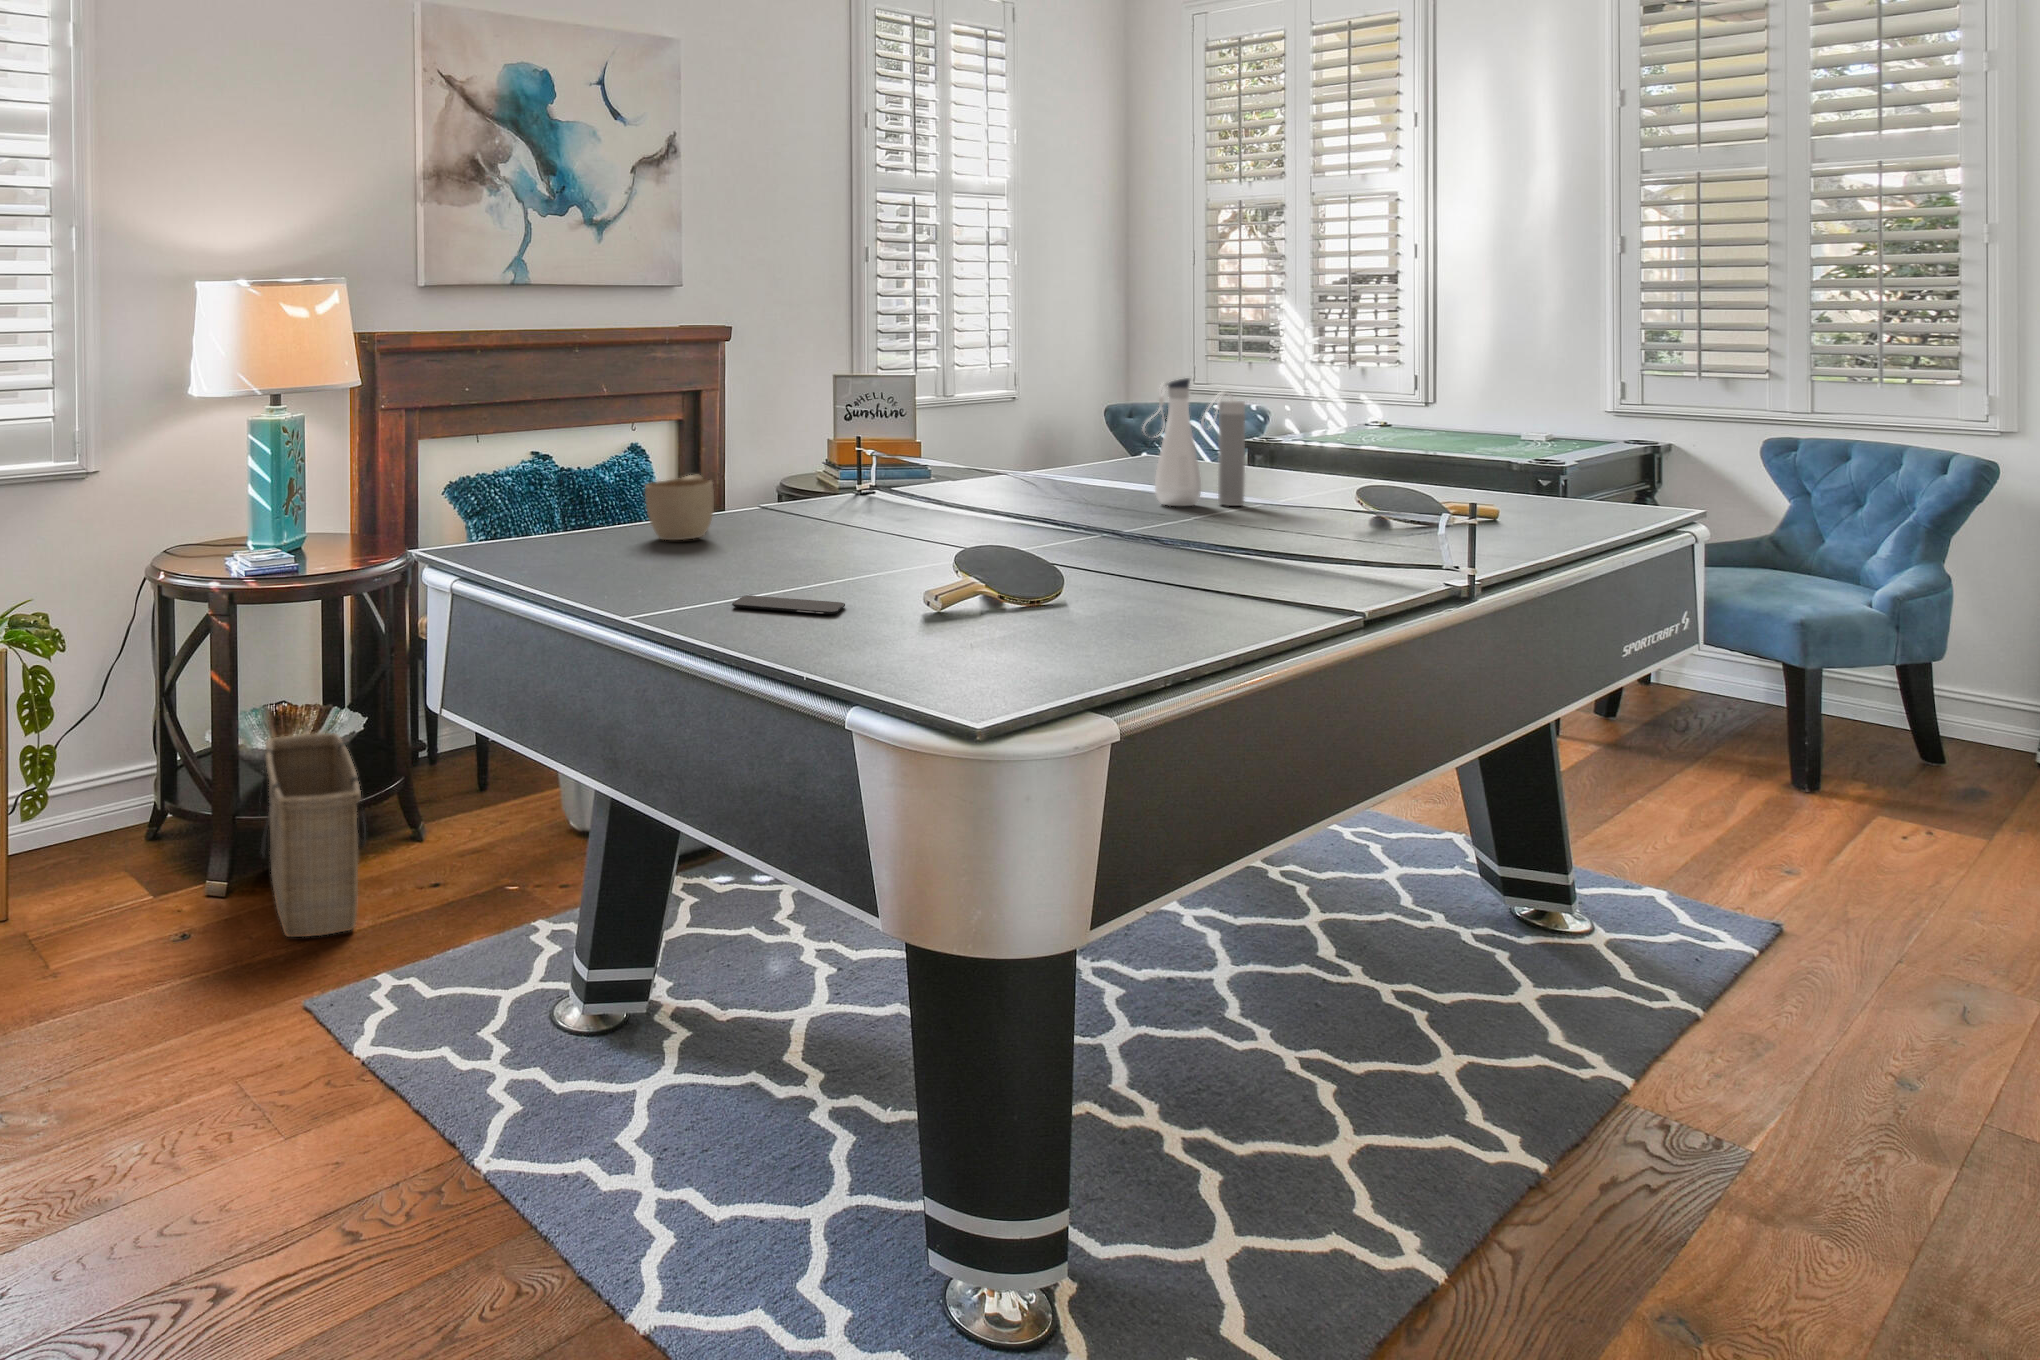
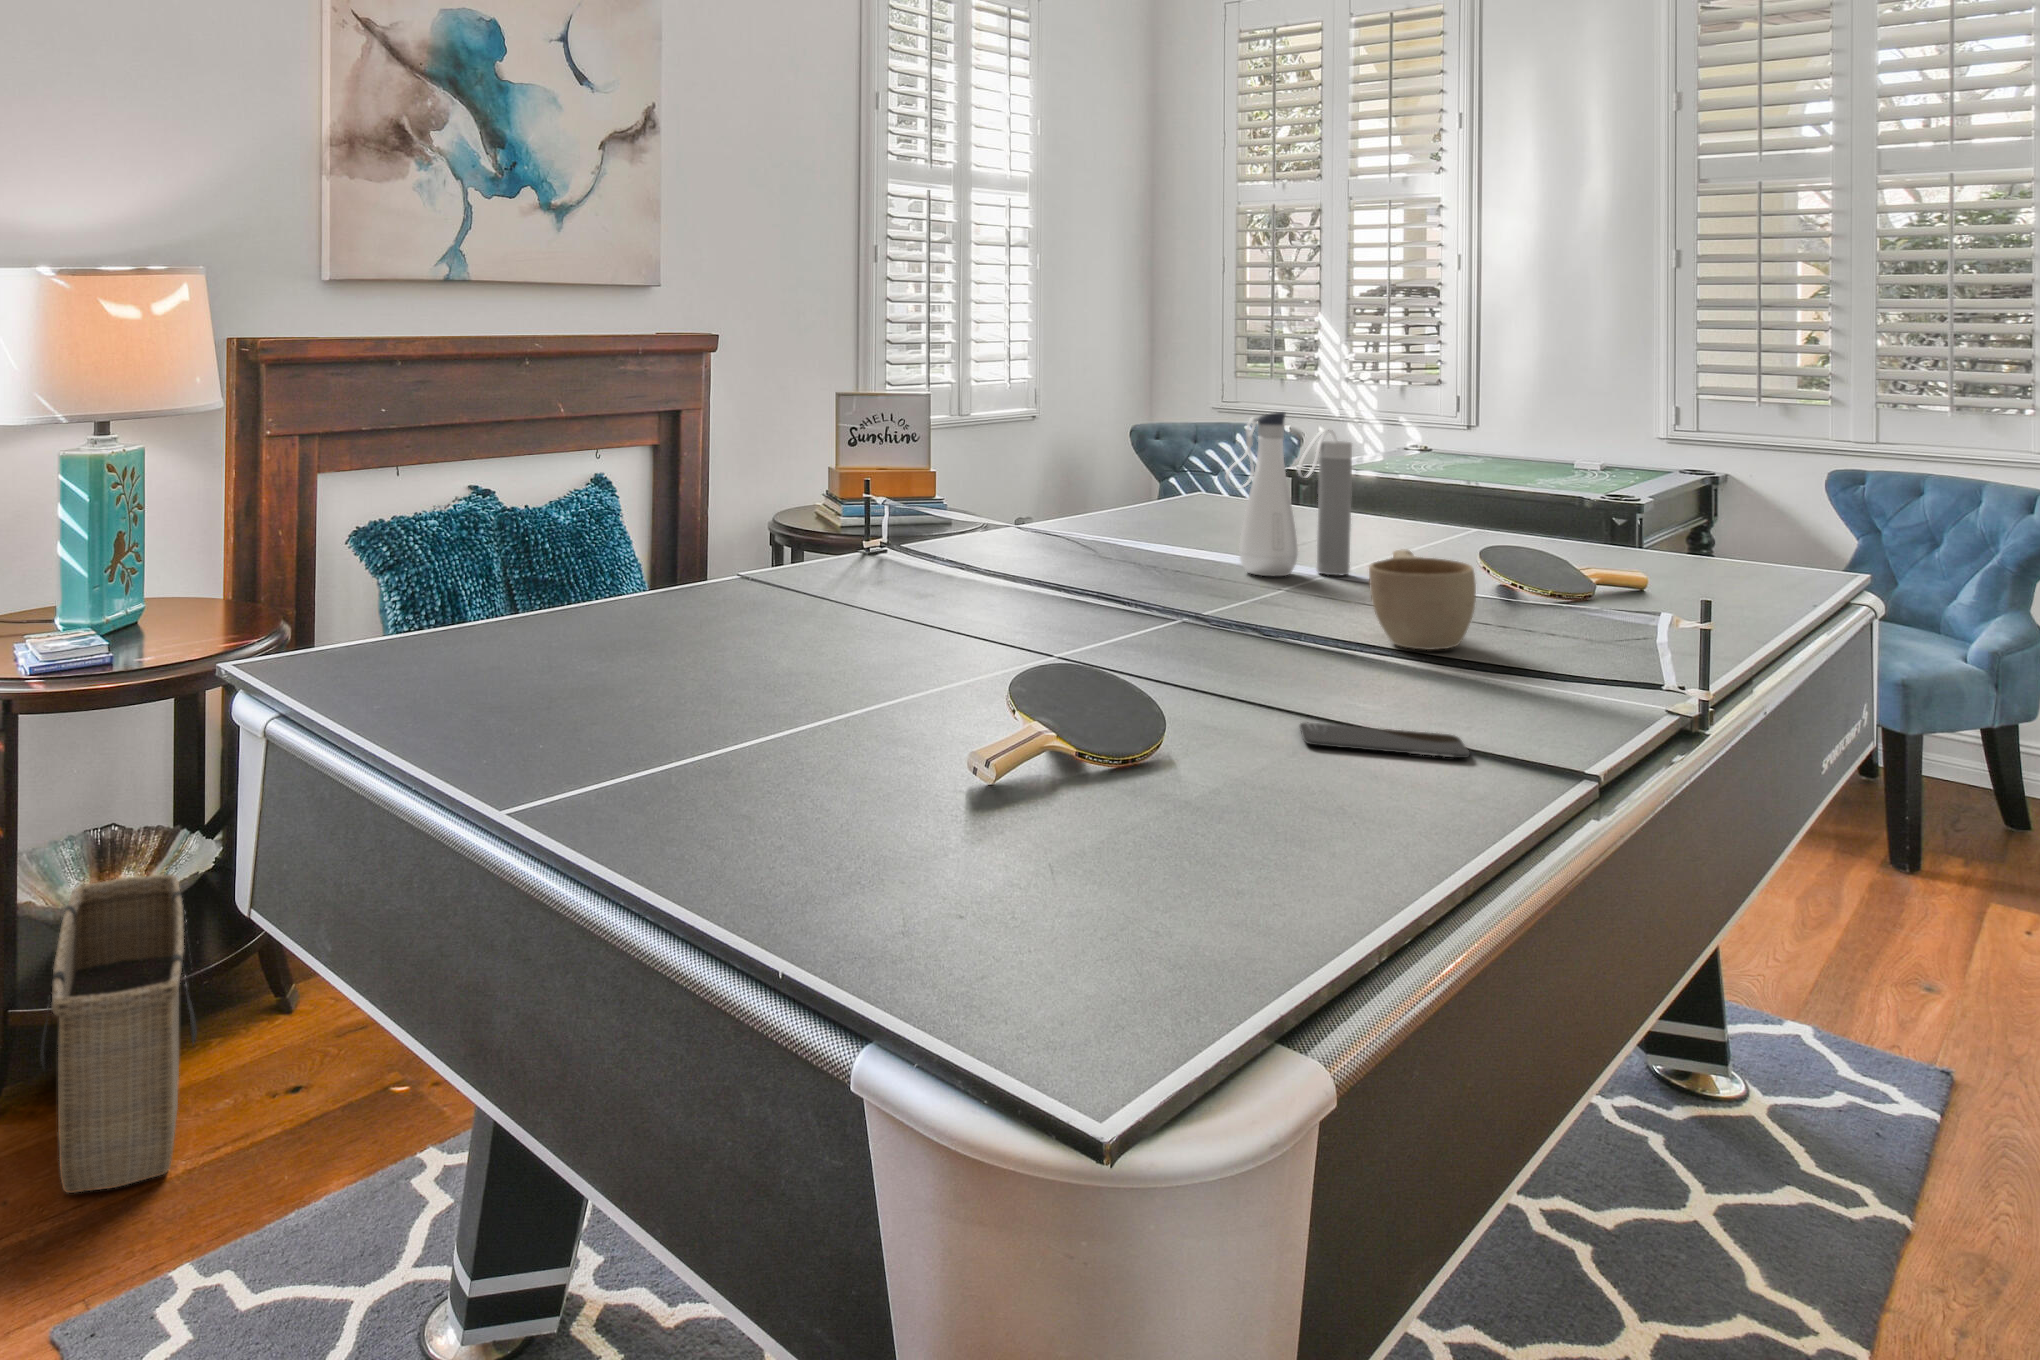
cup: present [645,474,714,540] -> present [1369,549,1476,650]
smartphone: present [732,596,845,614] -> present [1300,722,1470,758]

